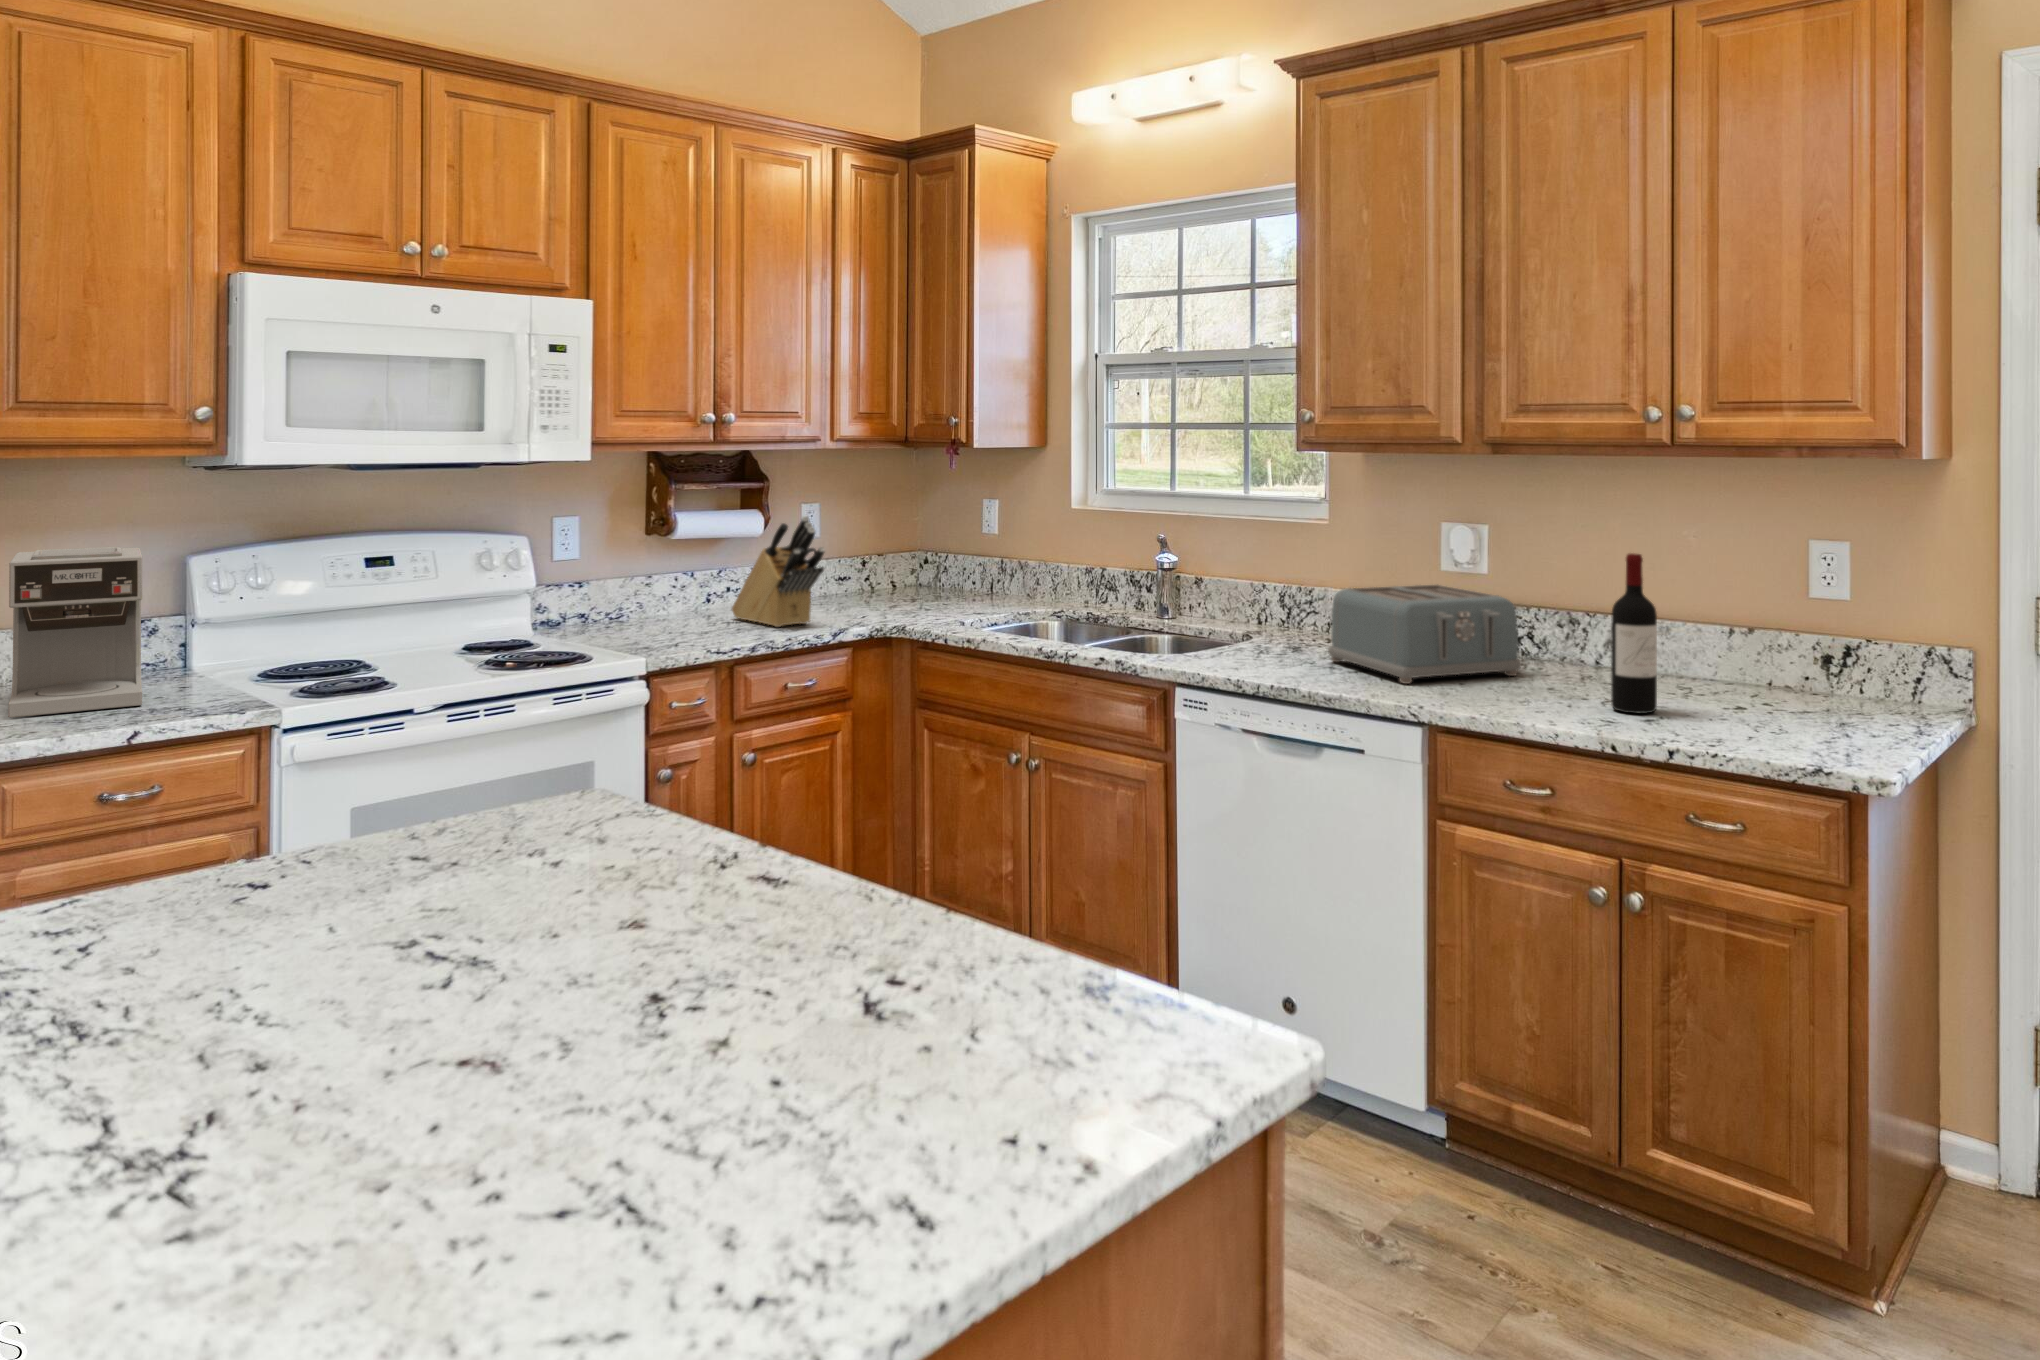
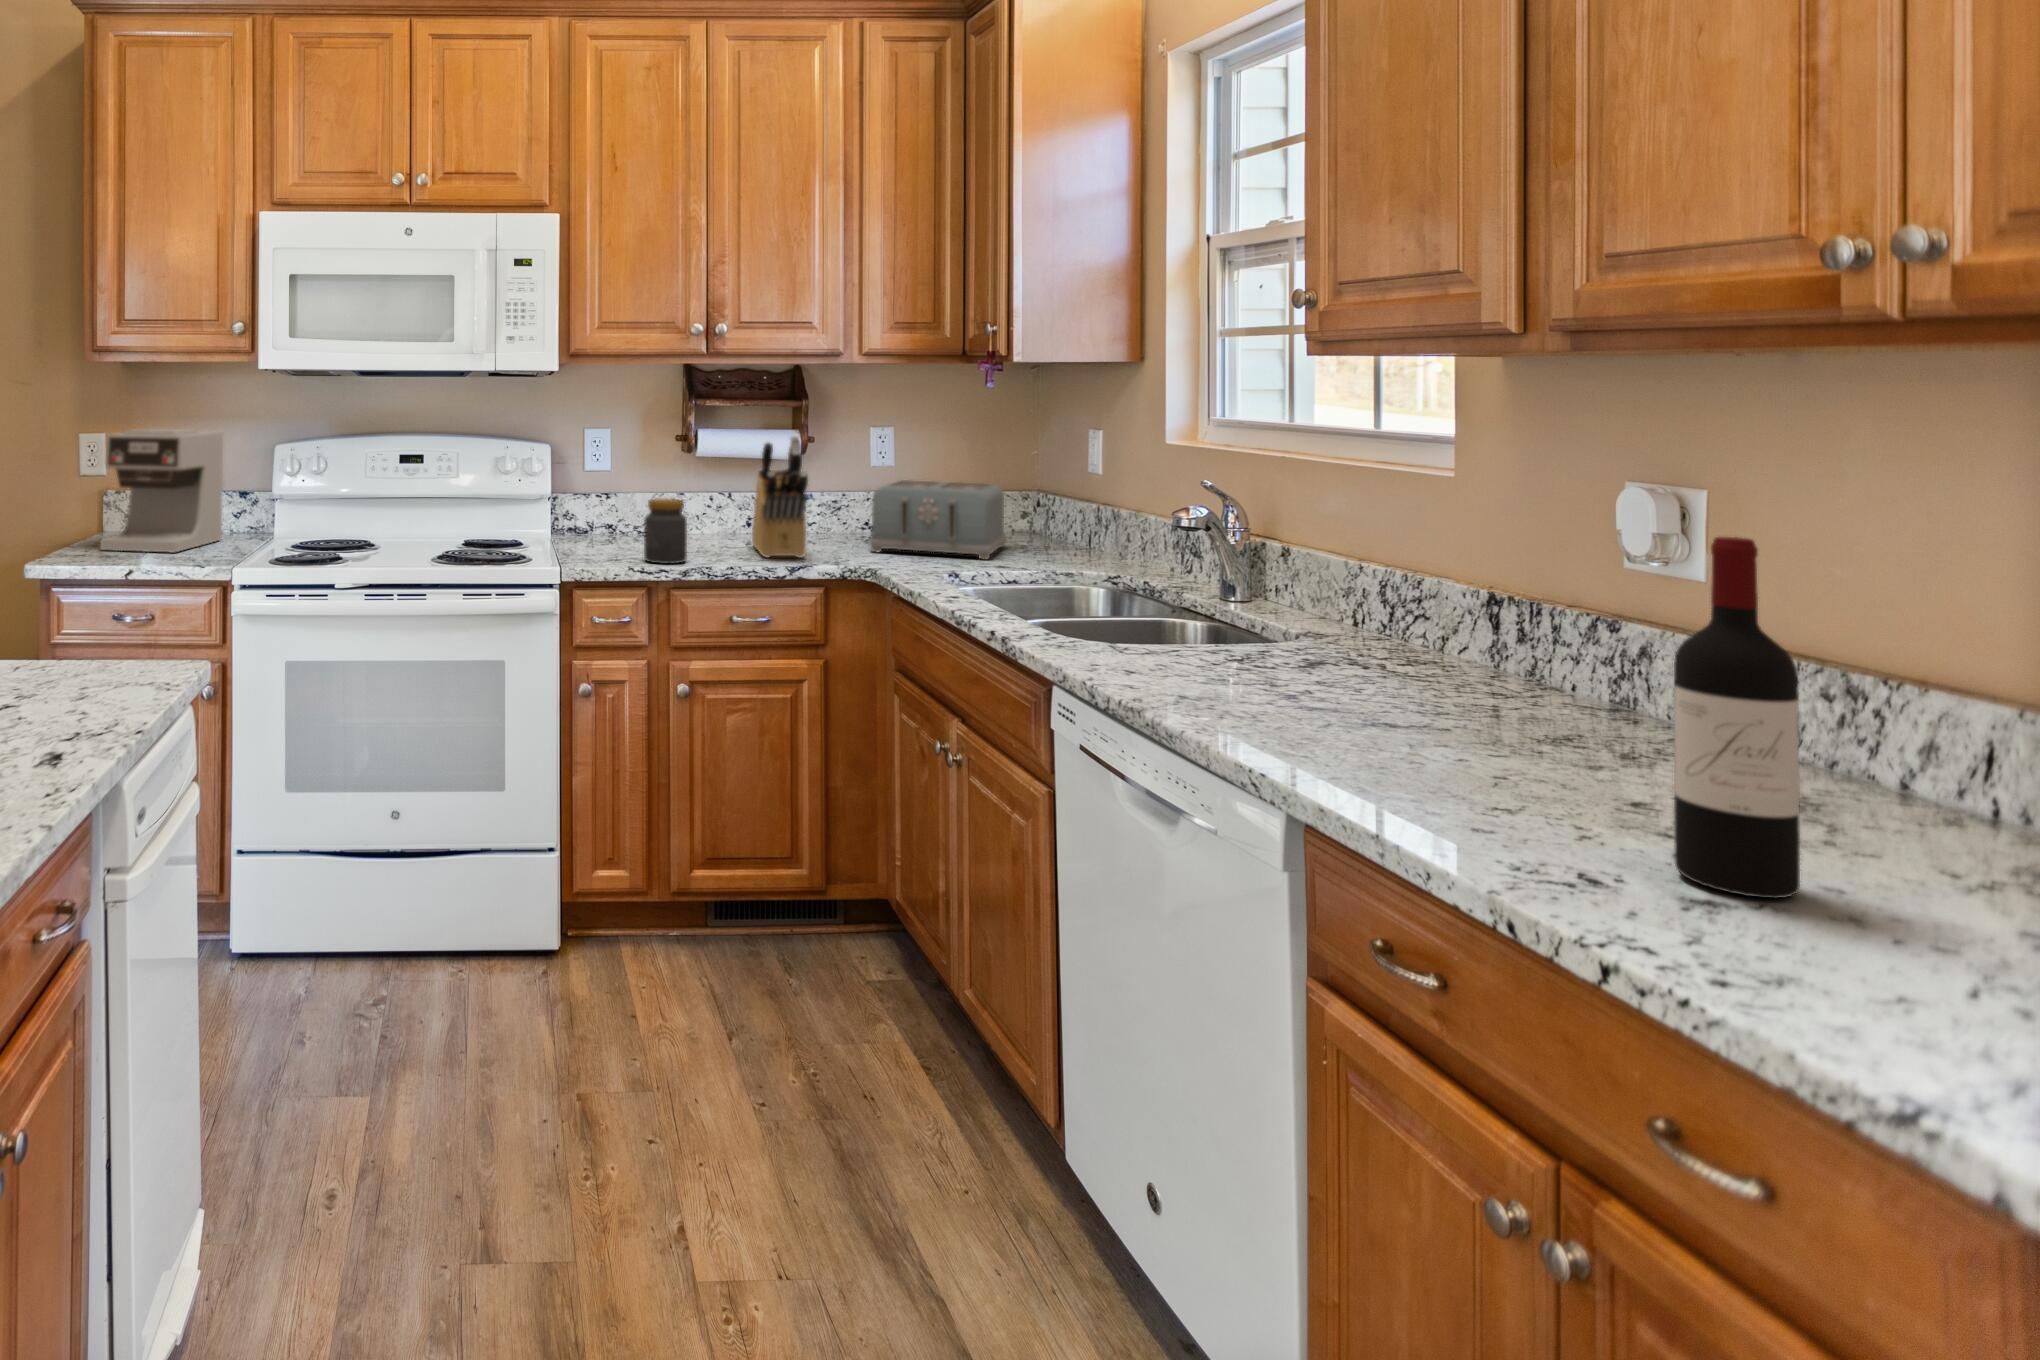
jar: none [690,582,732,644] -> present [644,499,687,564]
toaster: present [1328,585,1521,684] -> present [870,480,1006,559]

